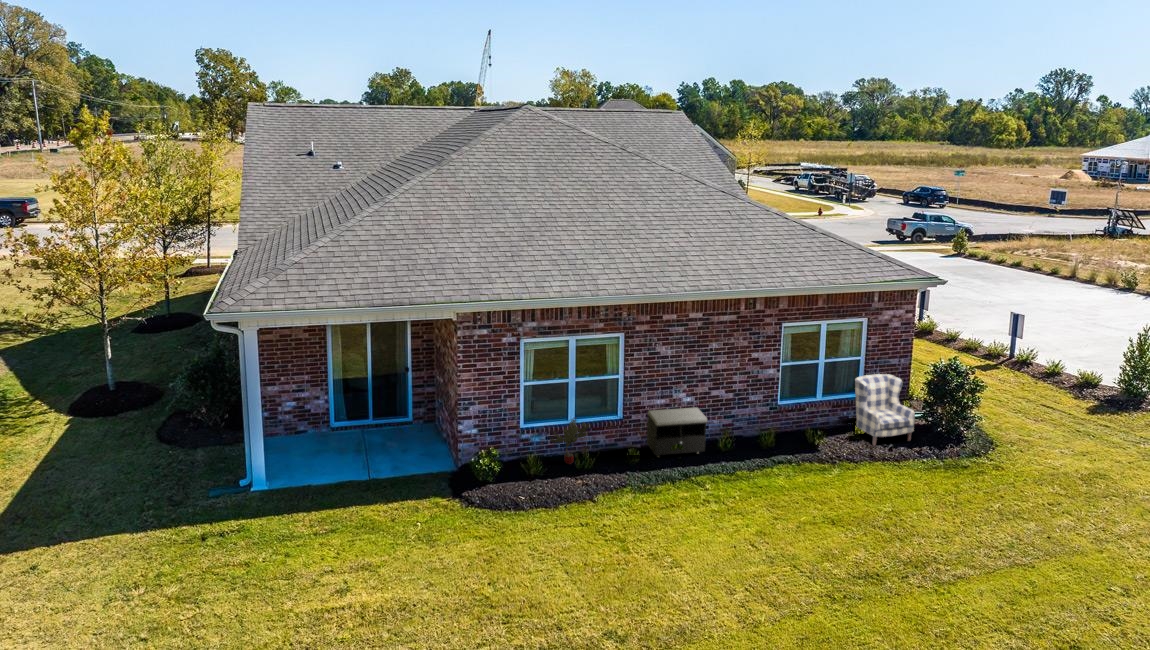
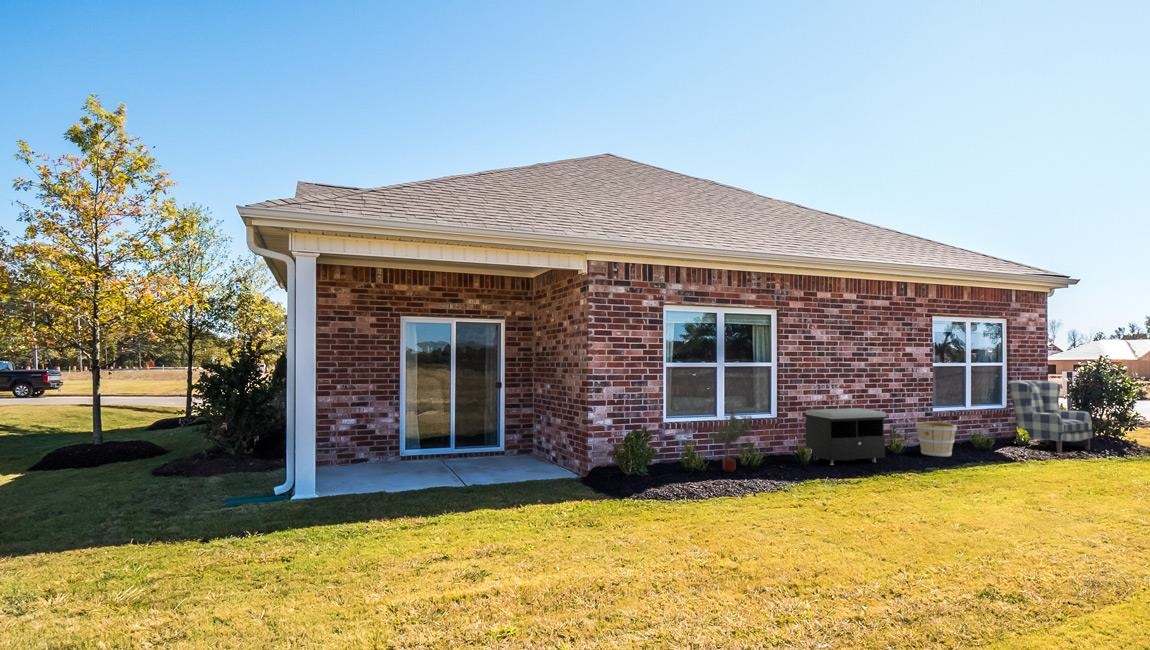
wooden bucket: none [751,414,782,447] -> present [915,421,957,457]

